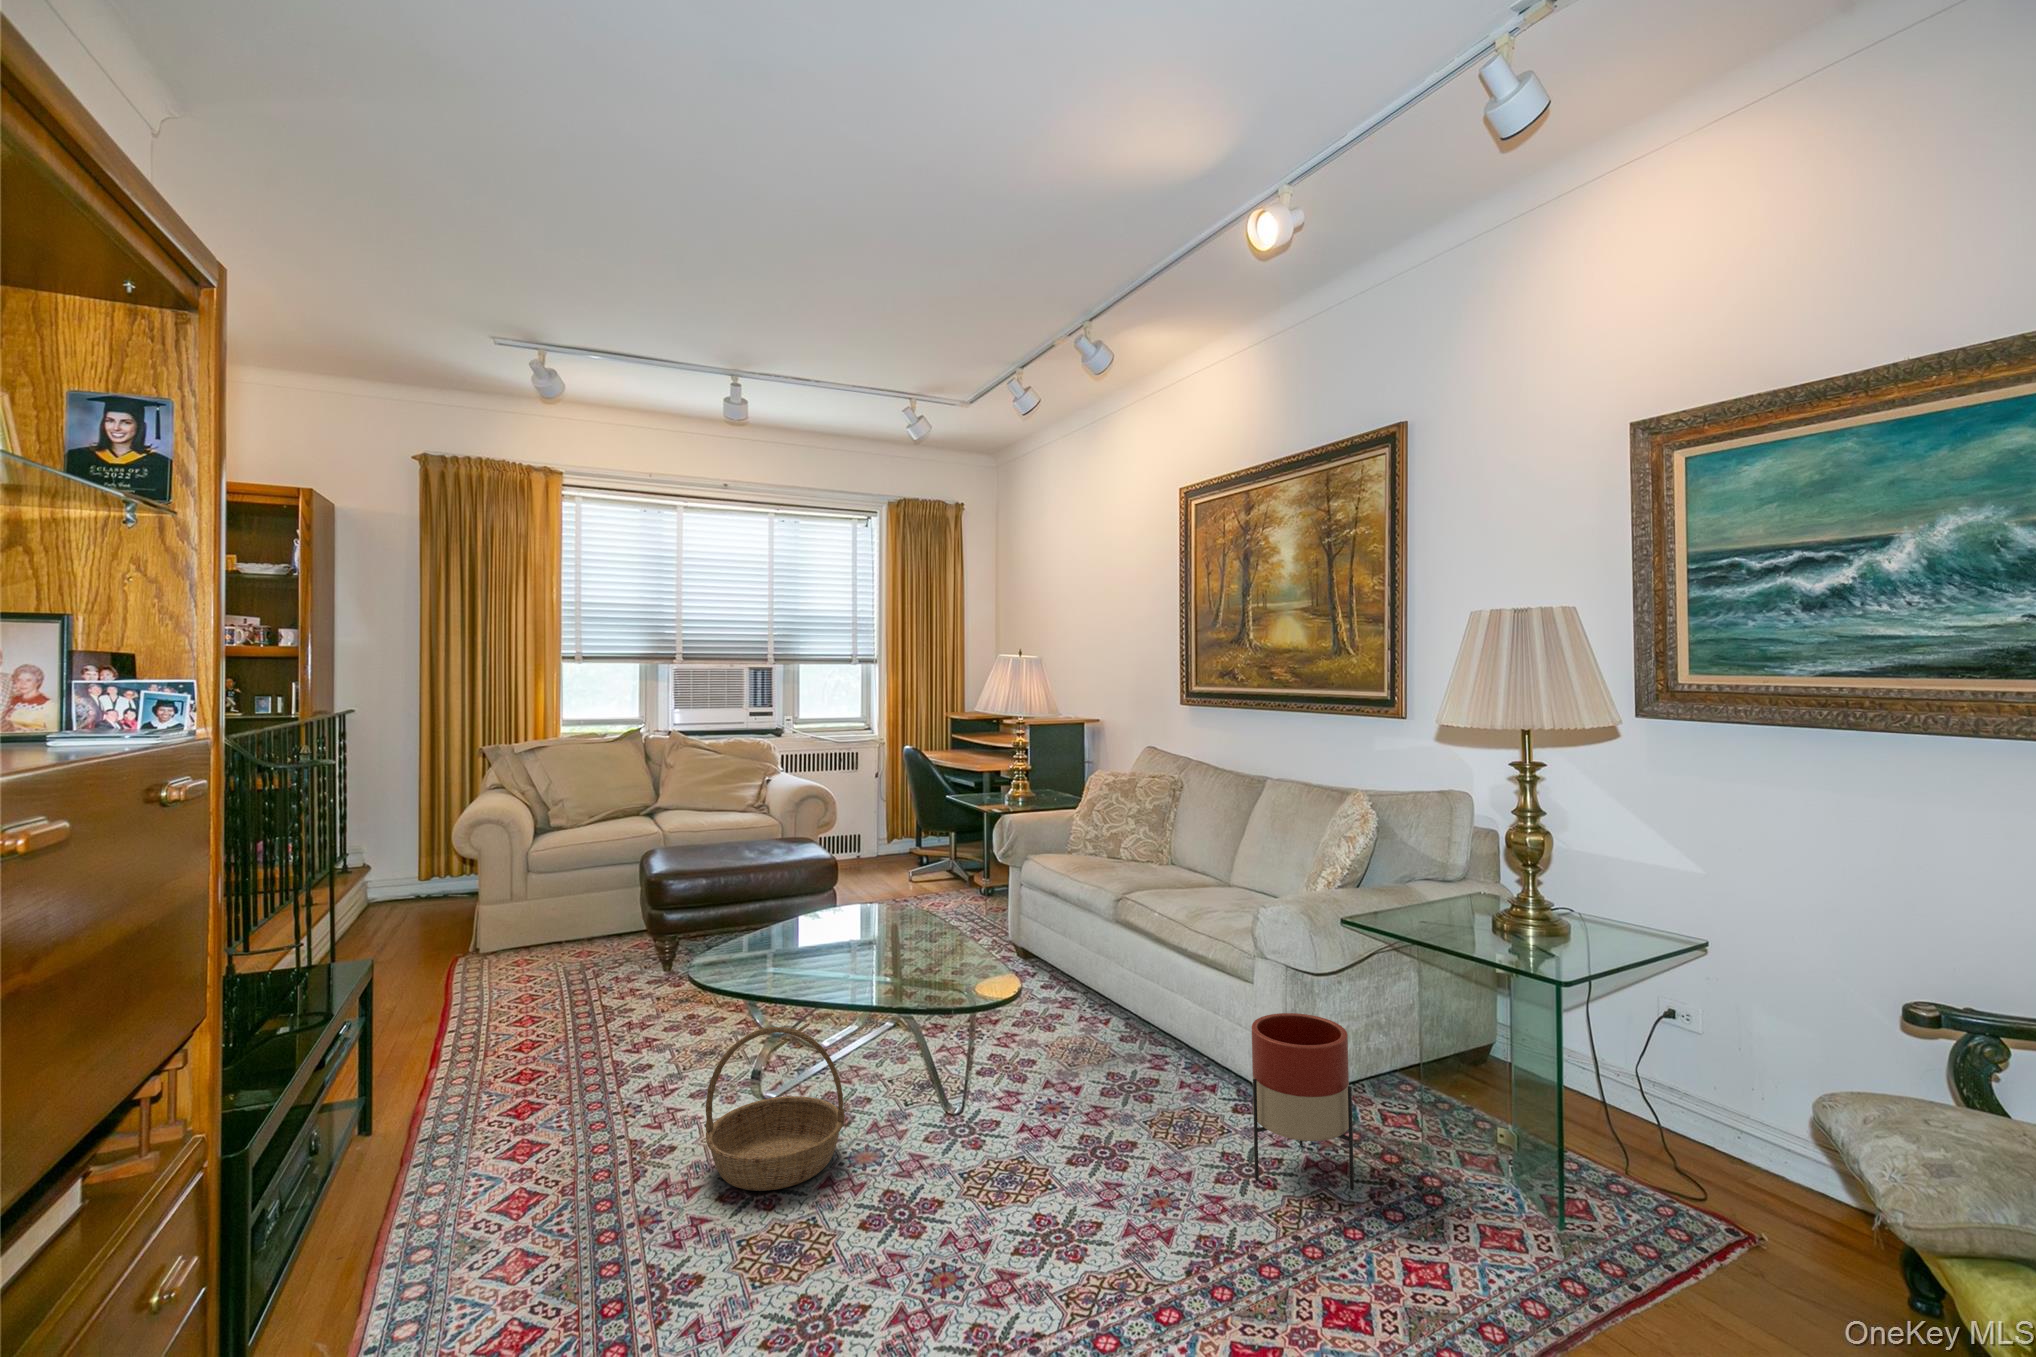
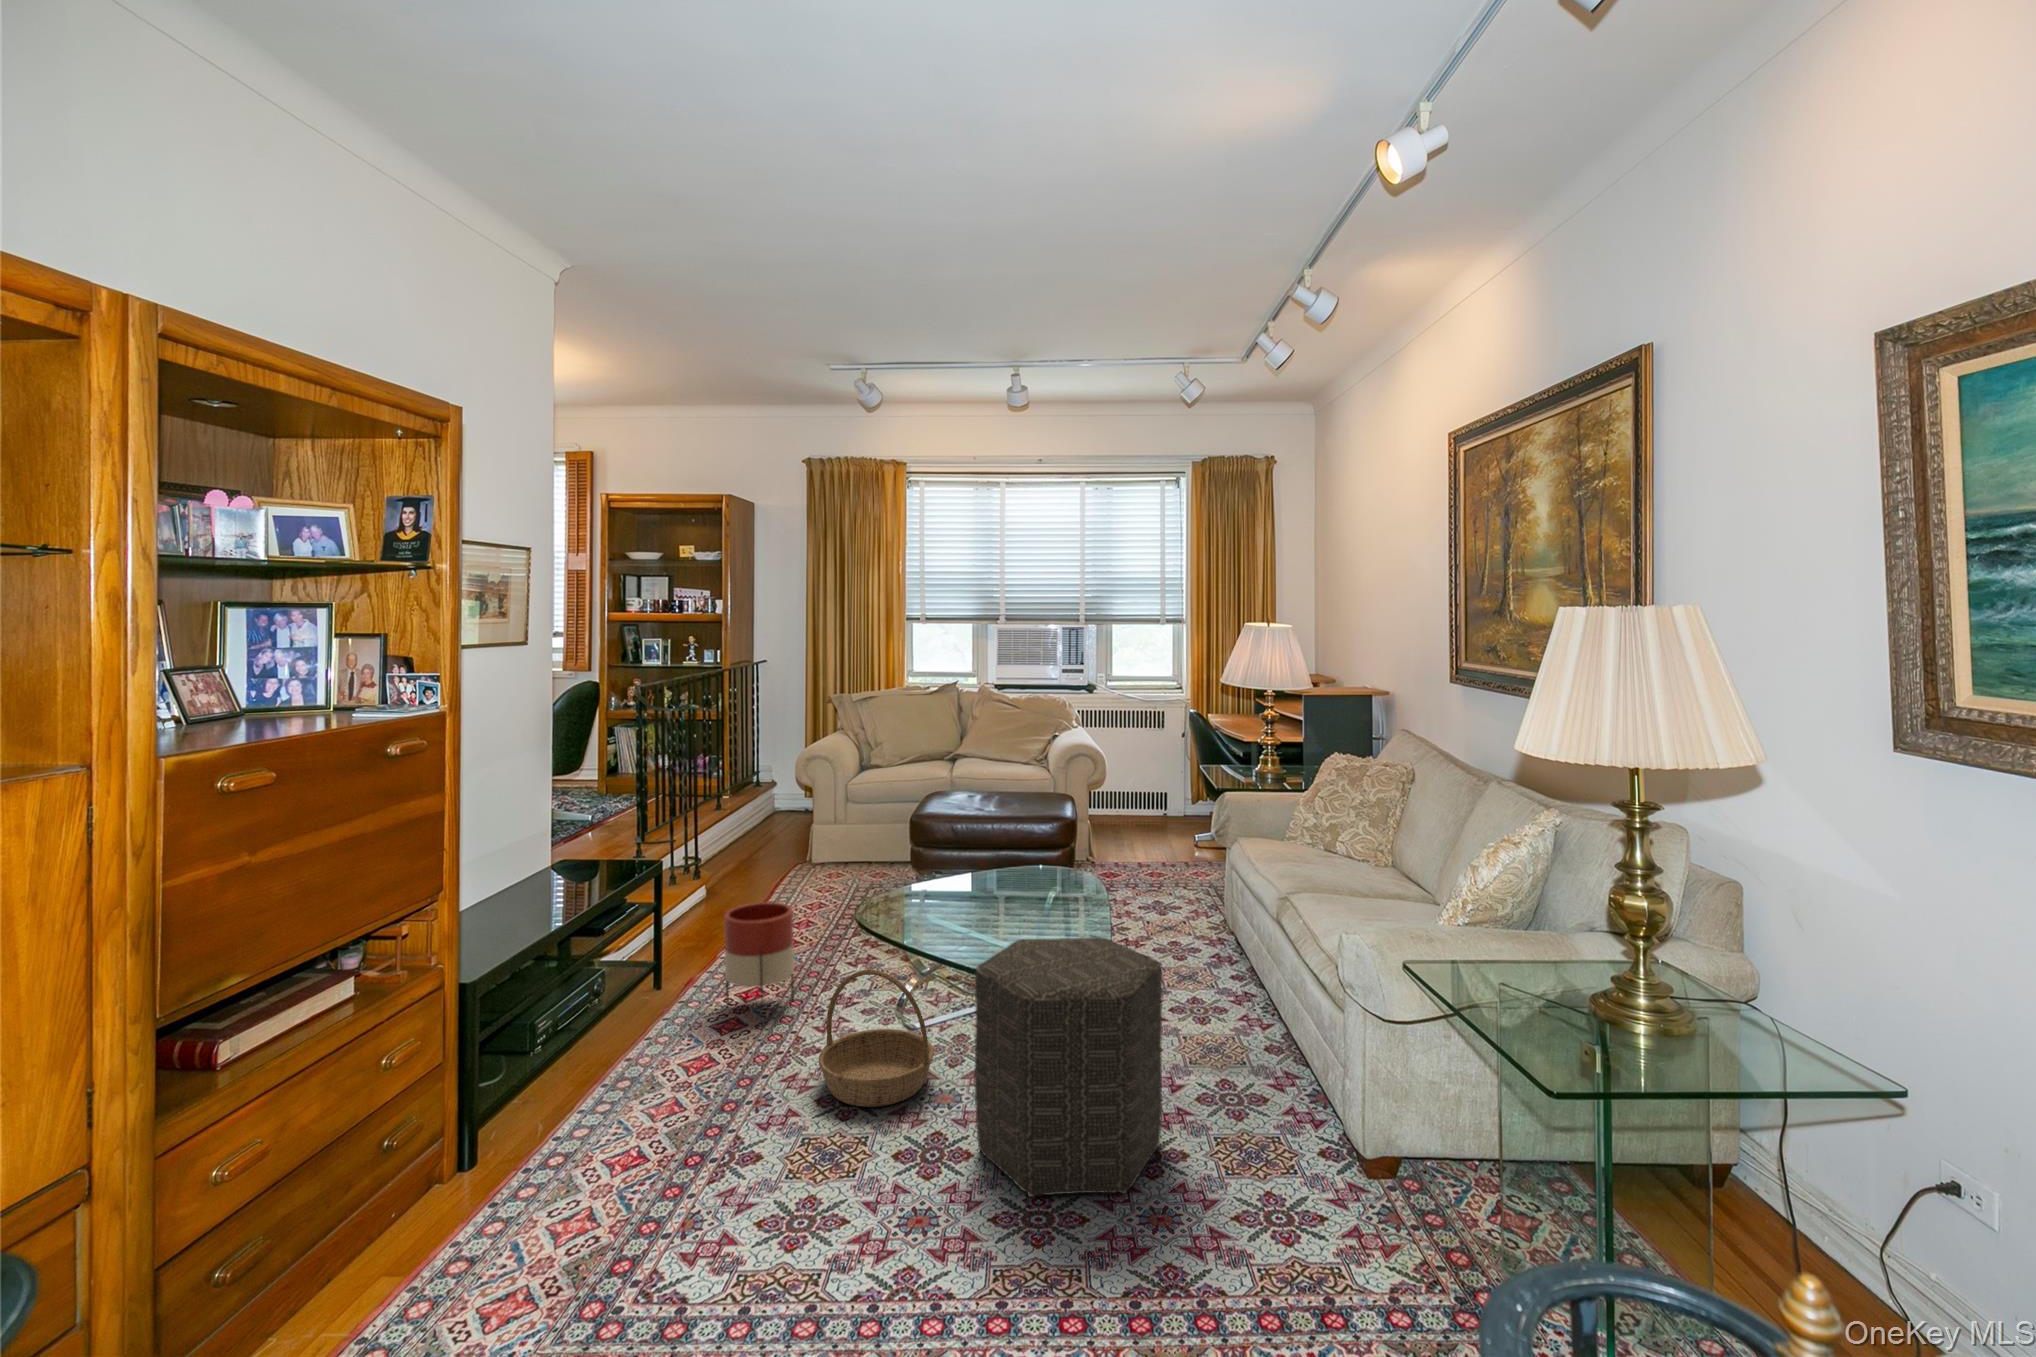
ottoman: none [938,946,1117,1220] -> present [975,937,1162,1197]
planter: present [1252,1013,1354,1190] -> present [724,902,794,1024]

